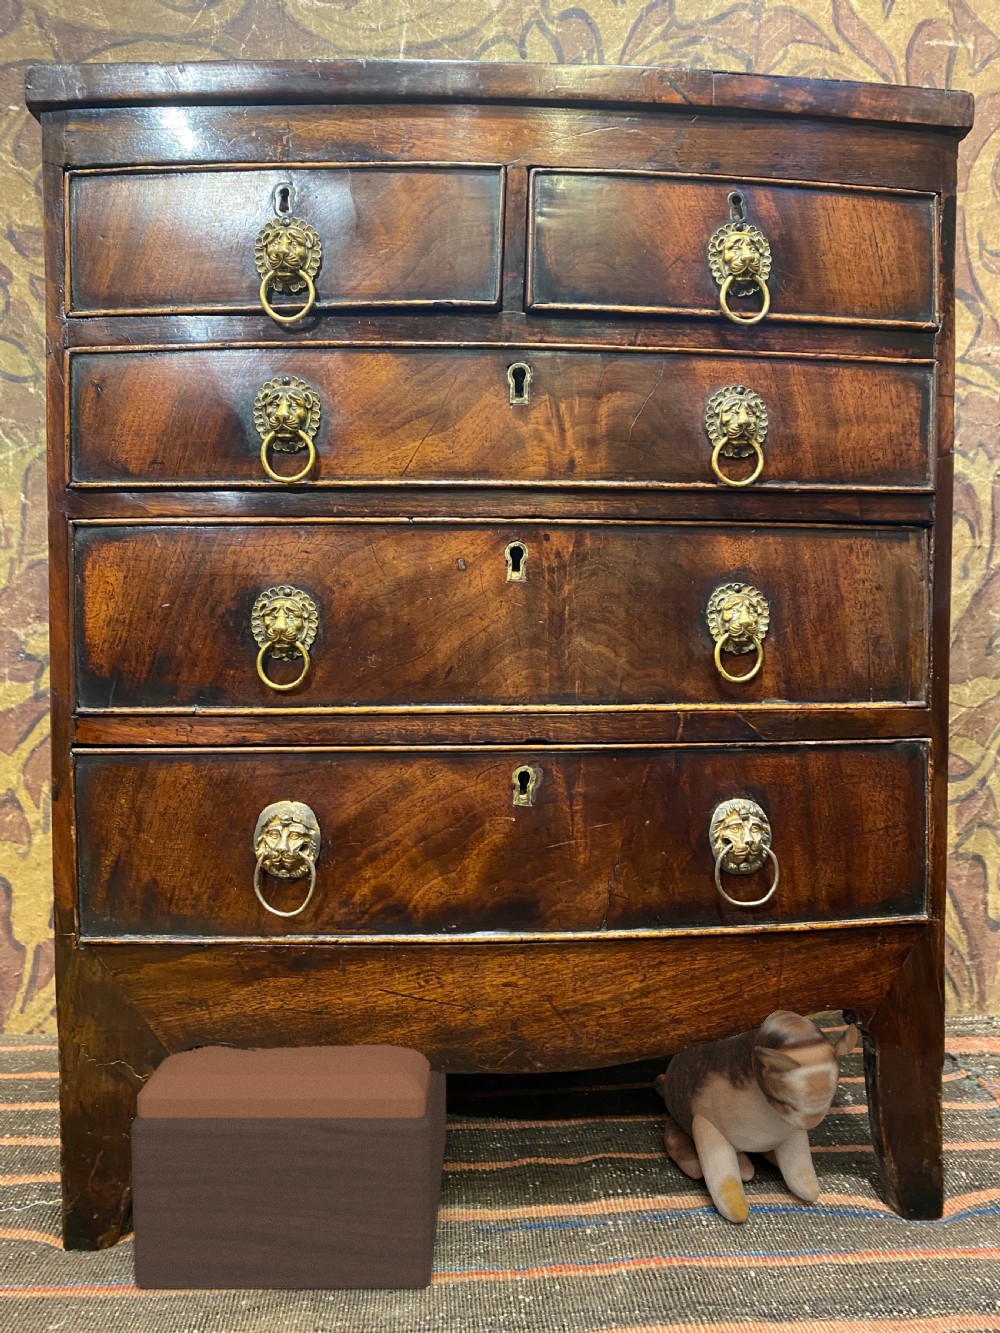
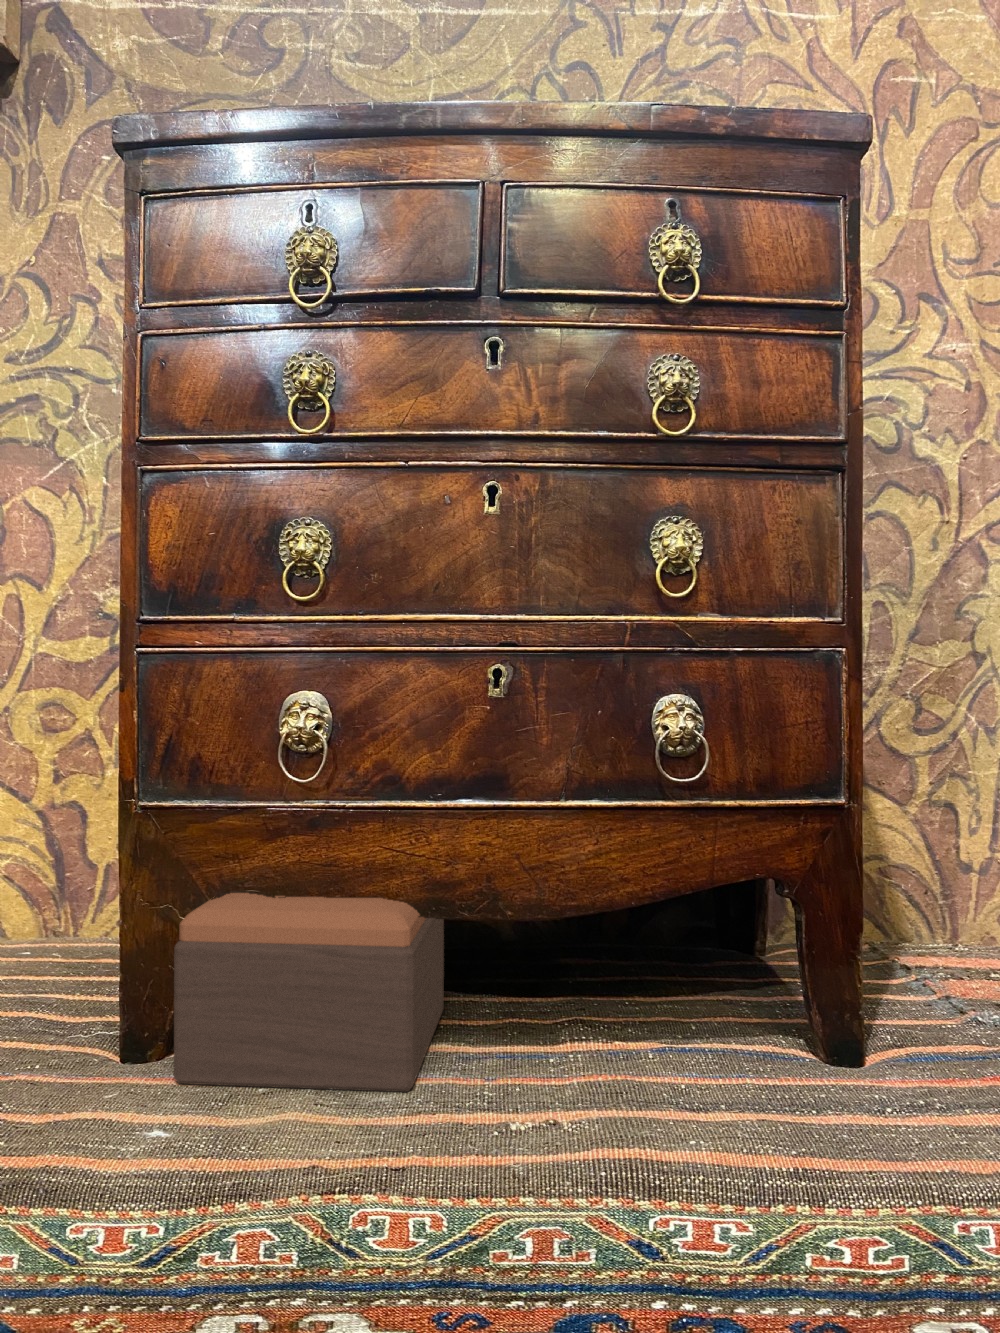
plush toy: present [654,1010,858,1223] -> none [630,878,775,1065]

